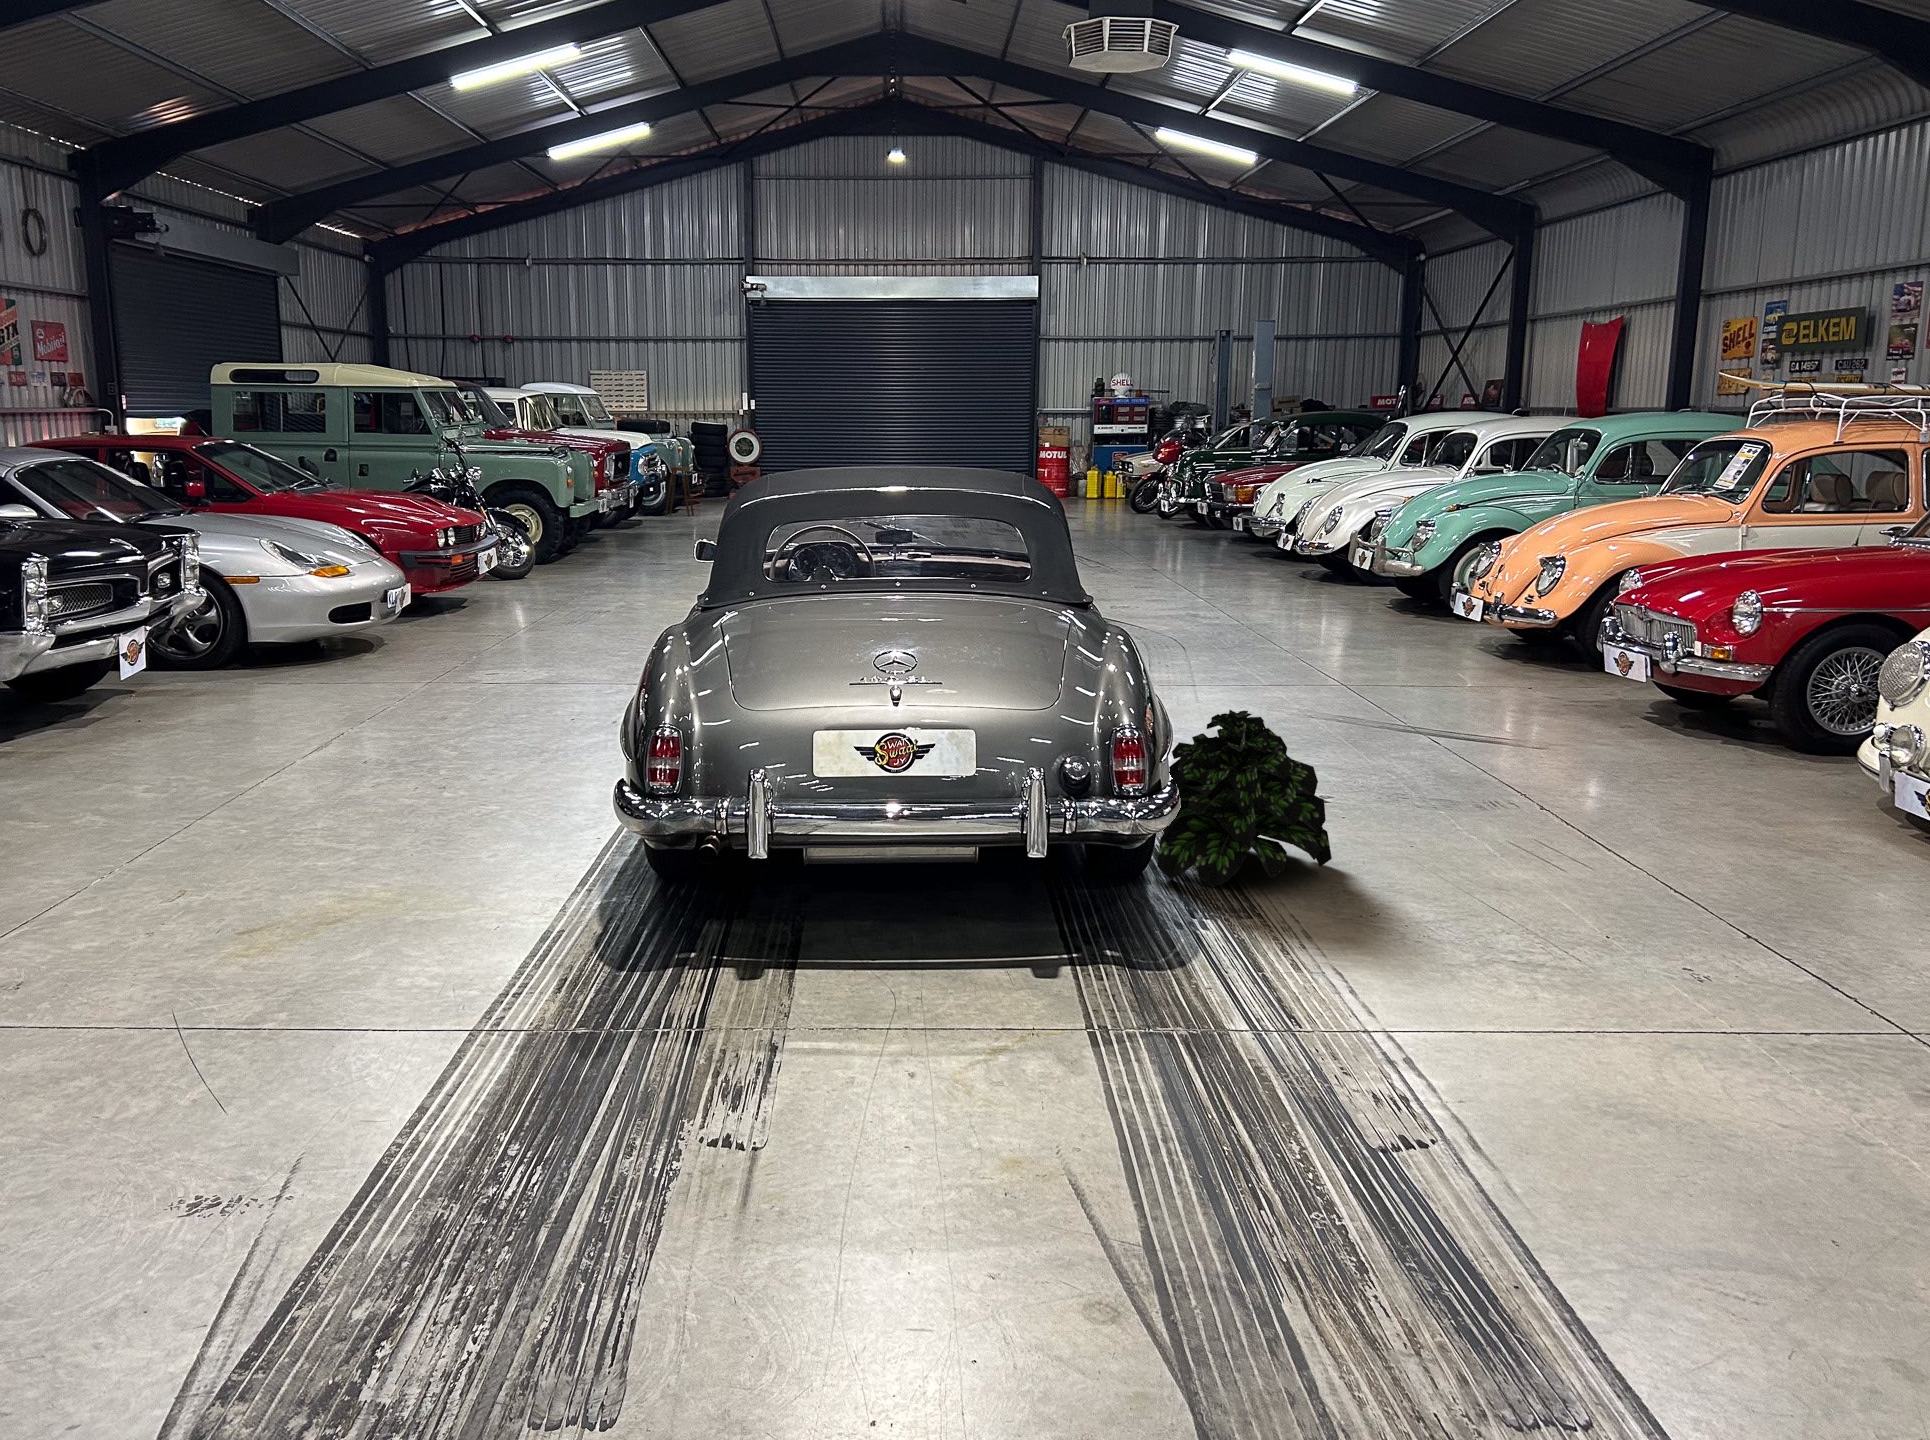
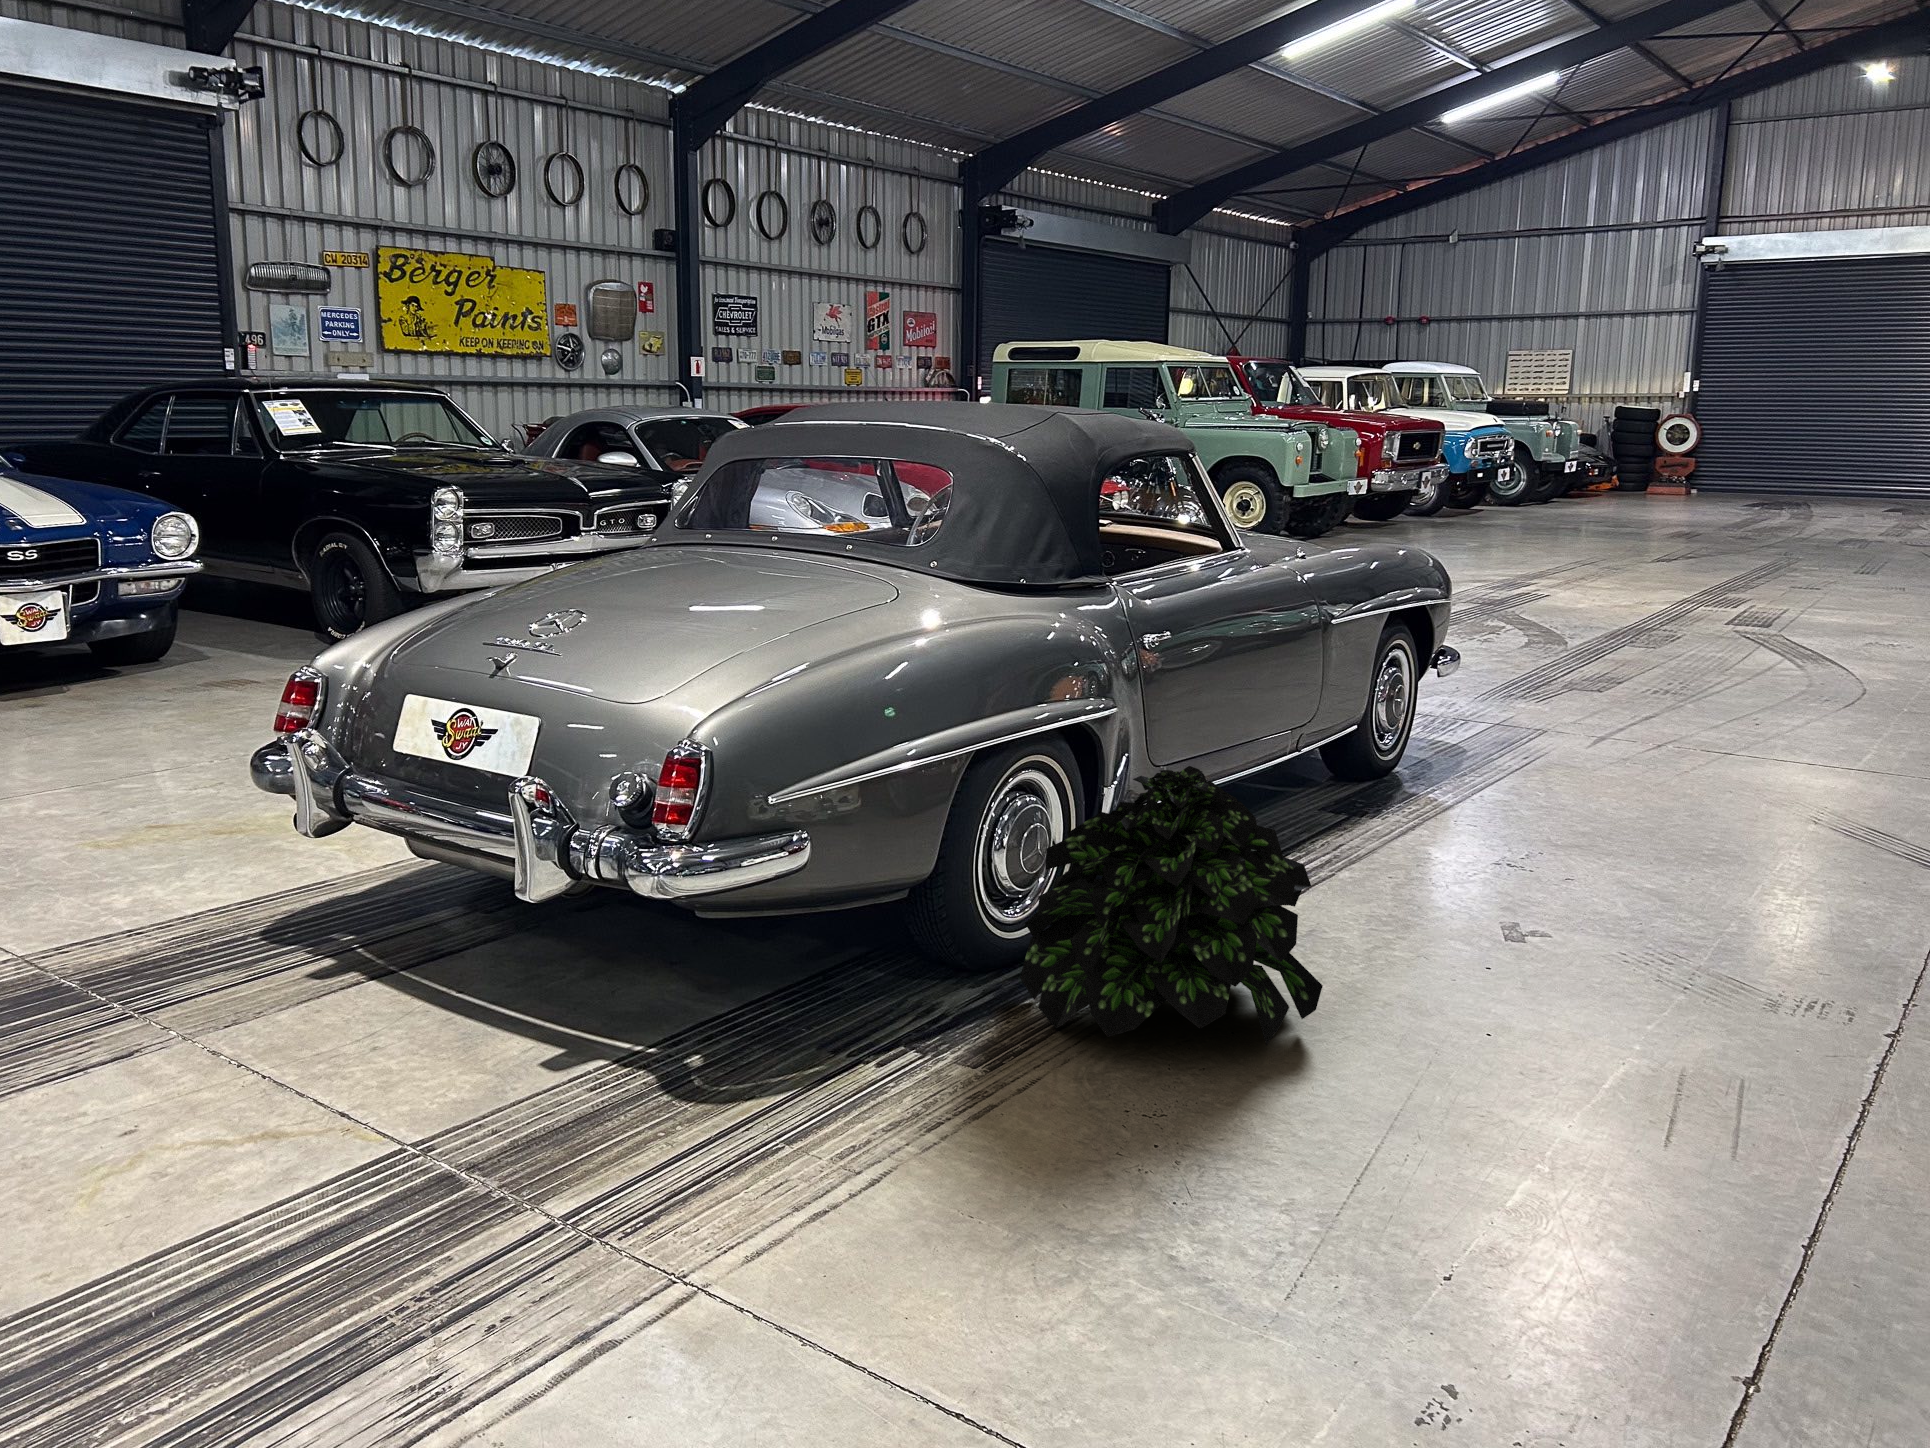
bar stool: present [665,467,694,517] -> none [1516,455,1553,513]

